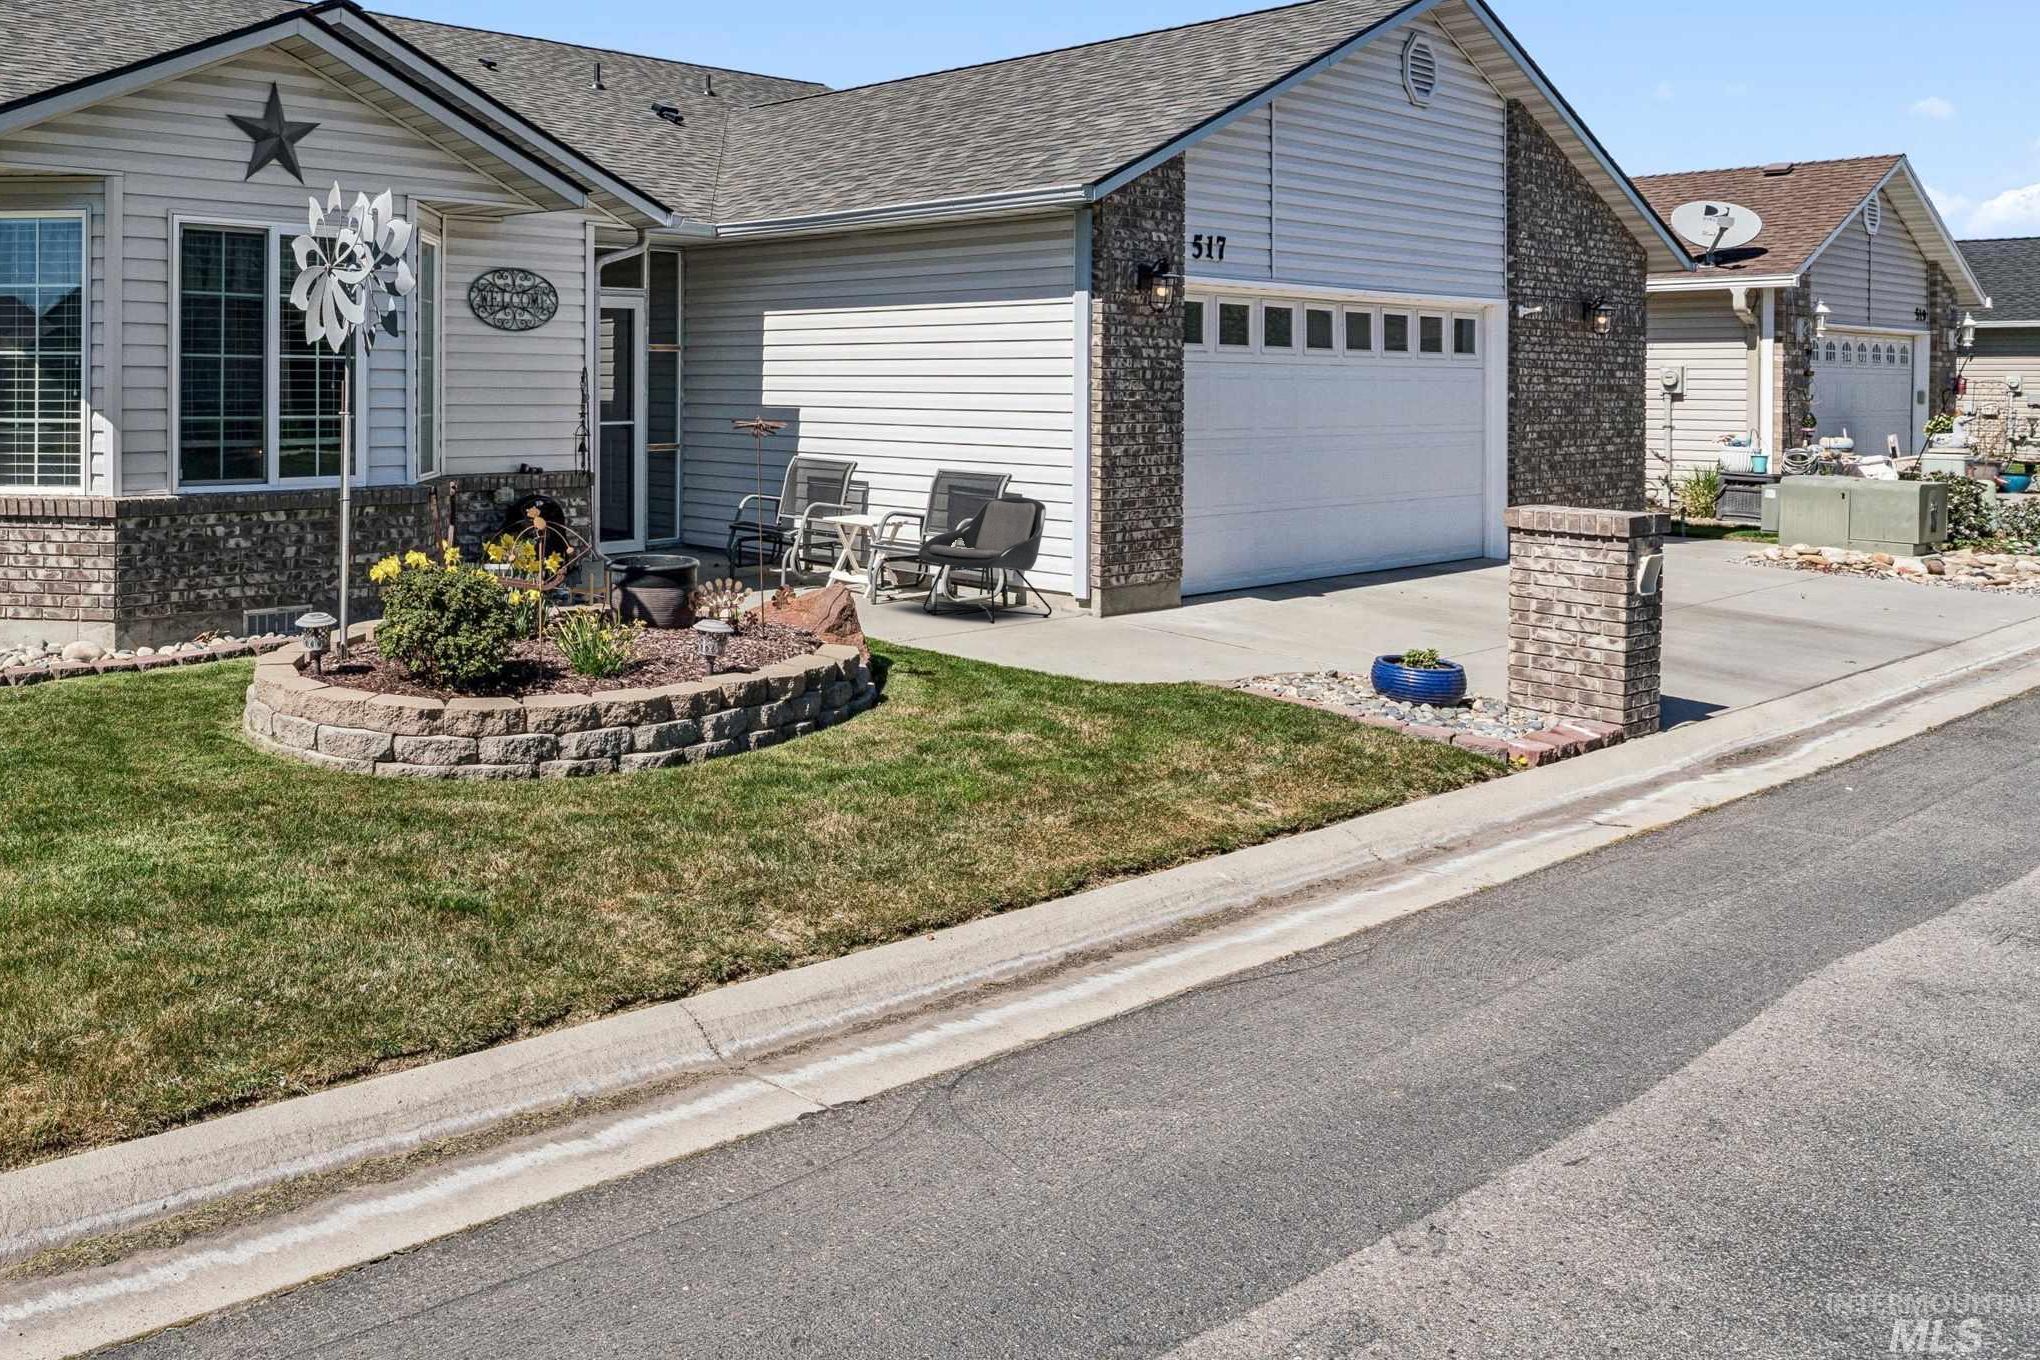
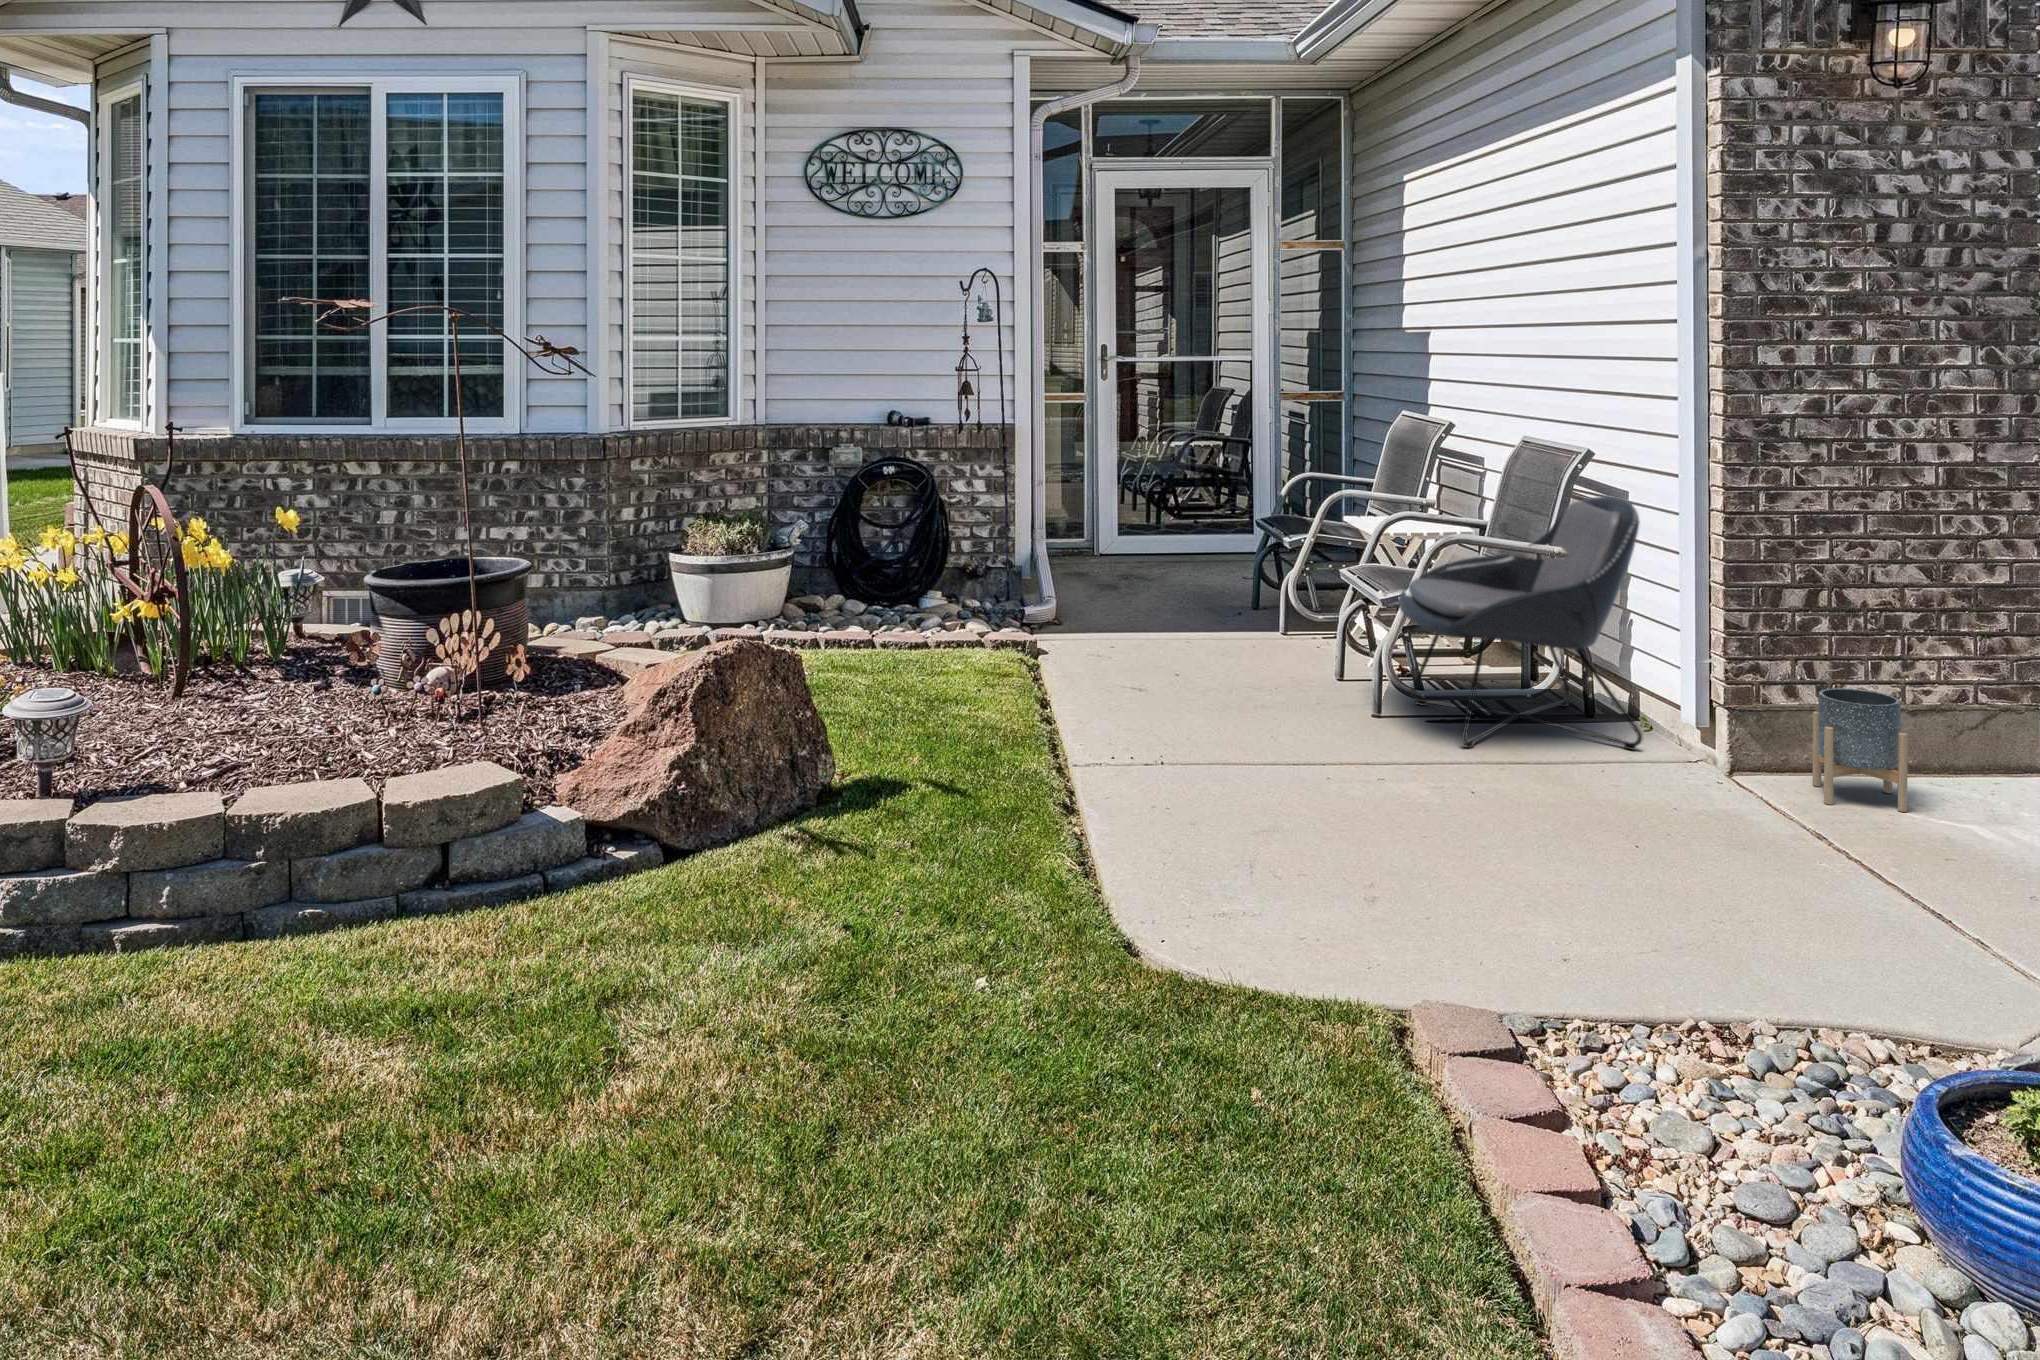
planter: present [570,559,609,606] -> present [1813,688,1908,812]

